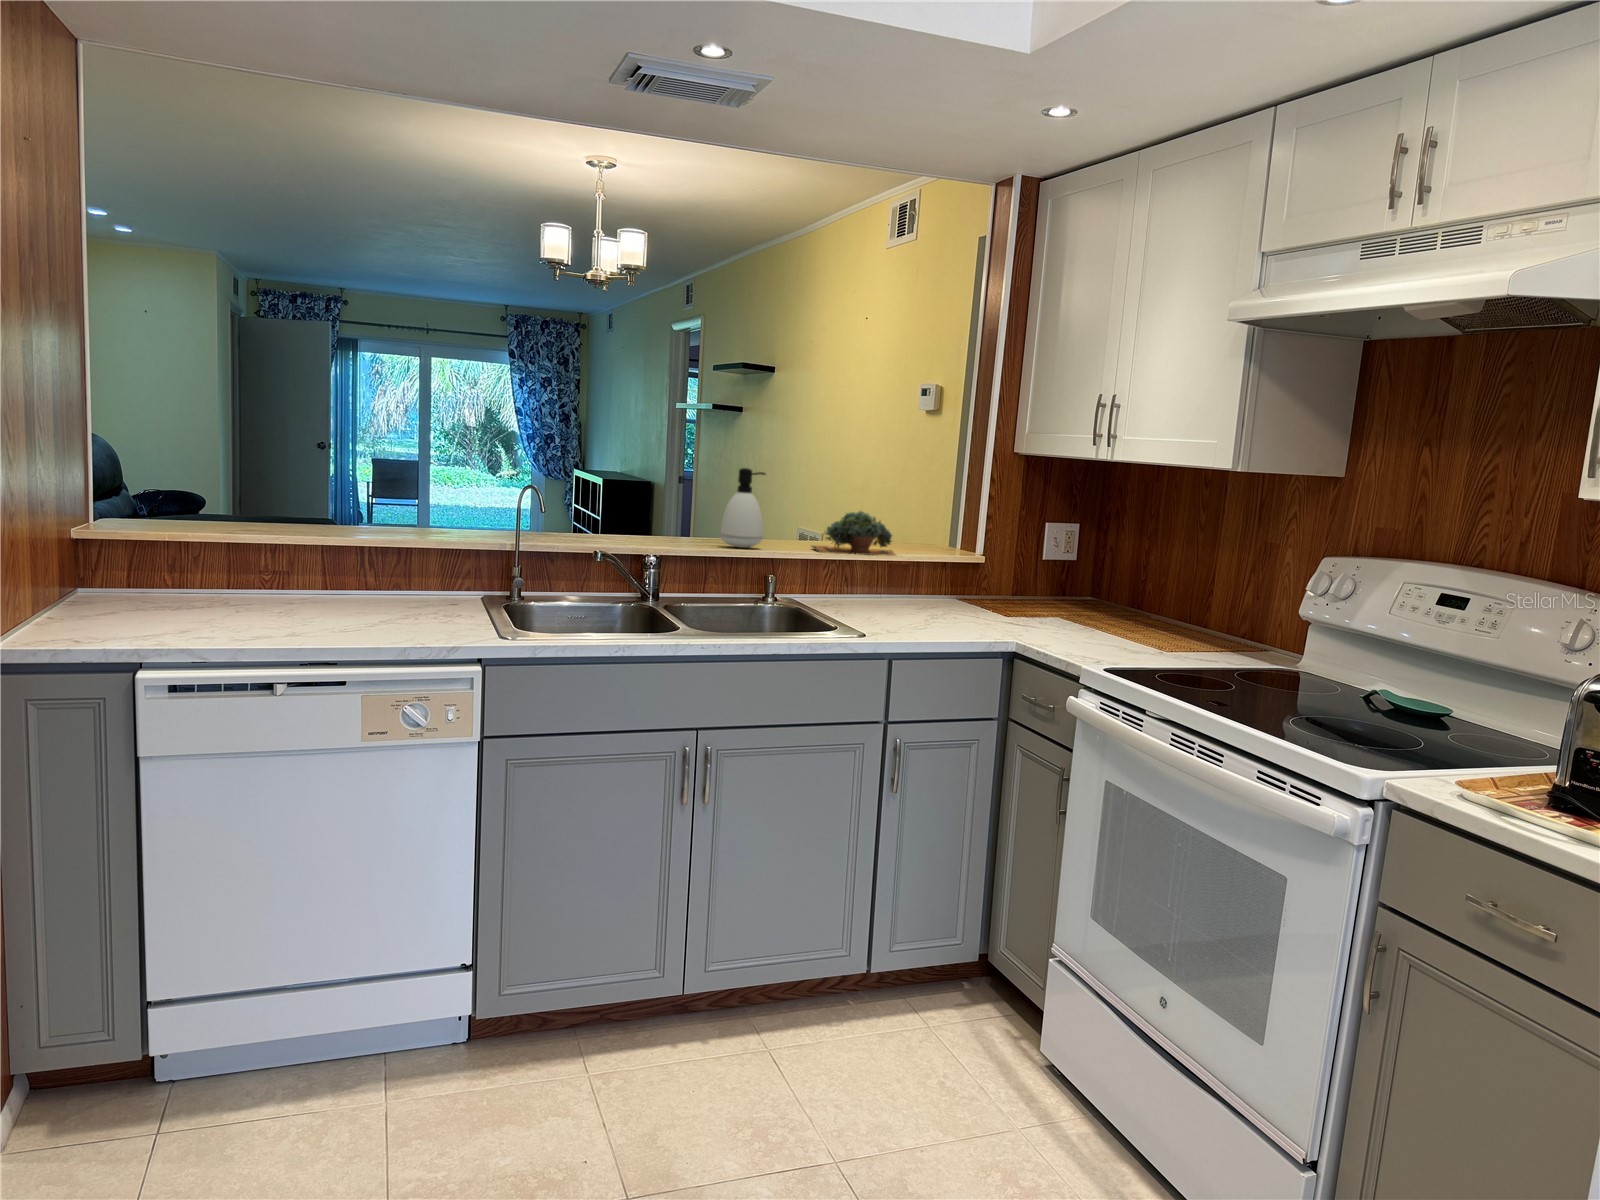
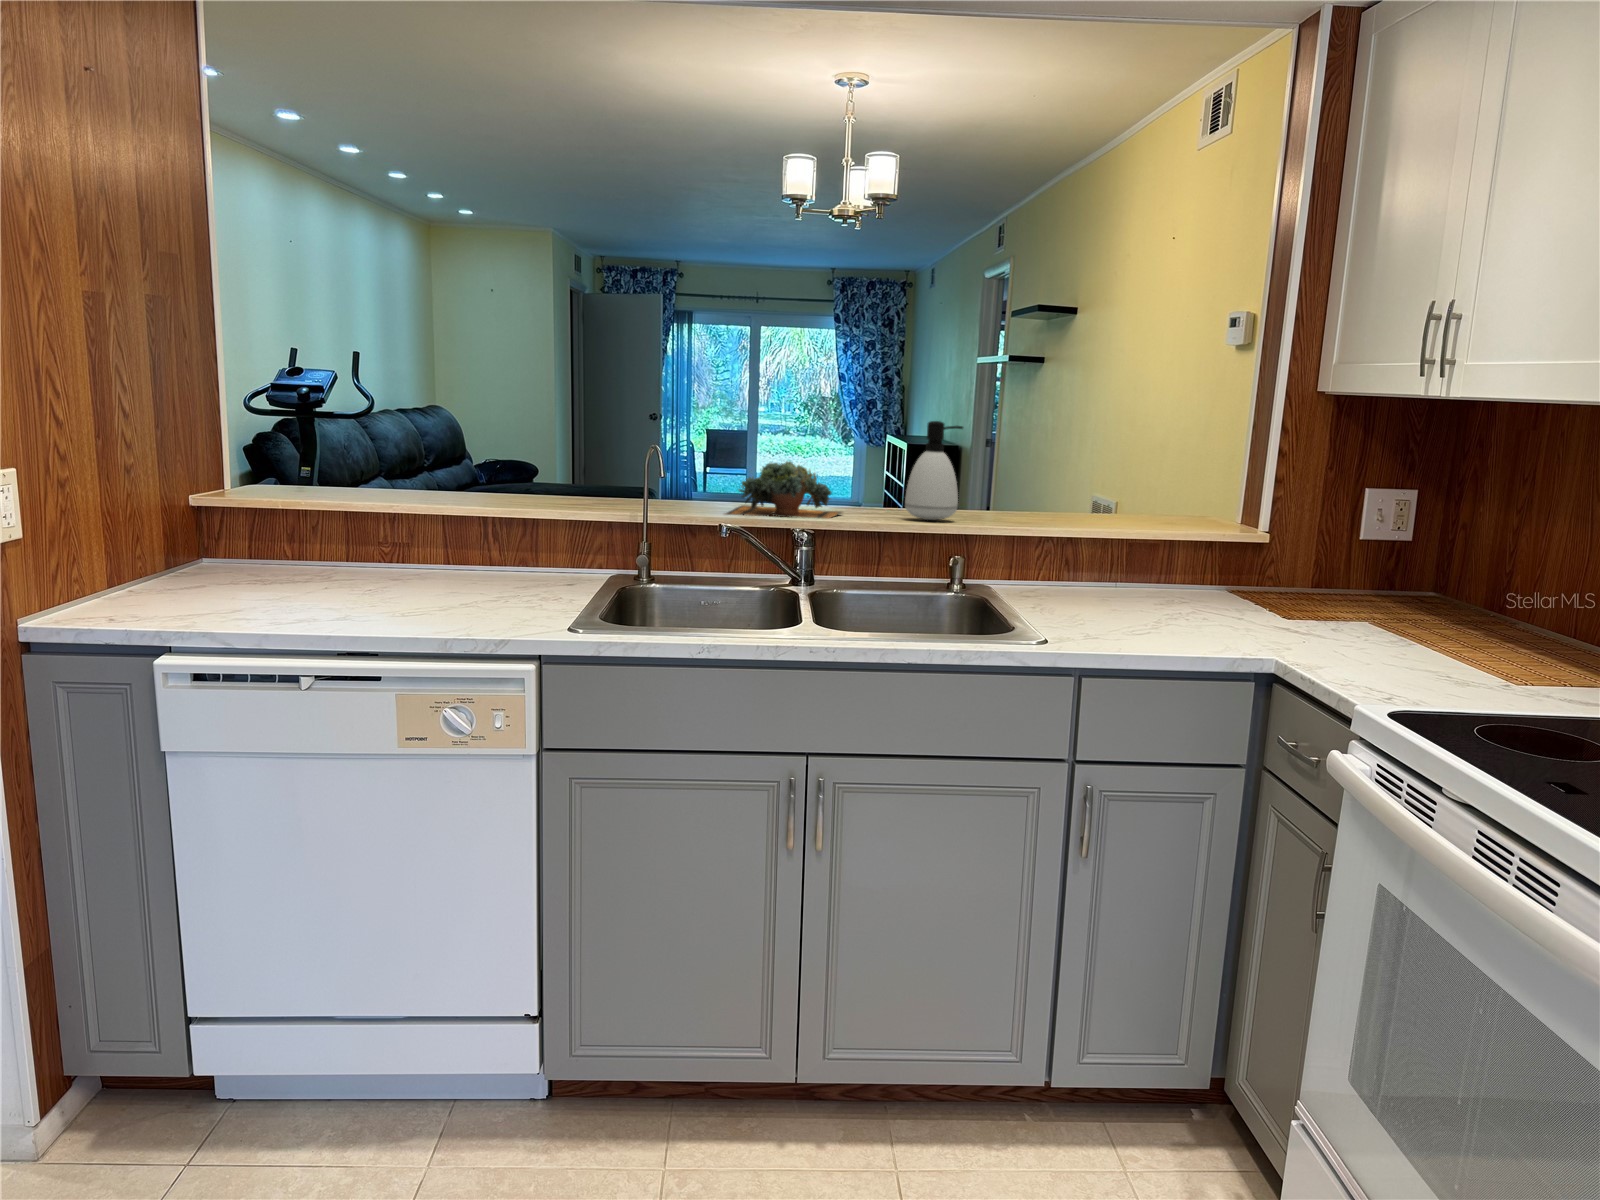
succulent plant: present [812,511,896,556] -> present [725,461,842,519]

